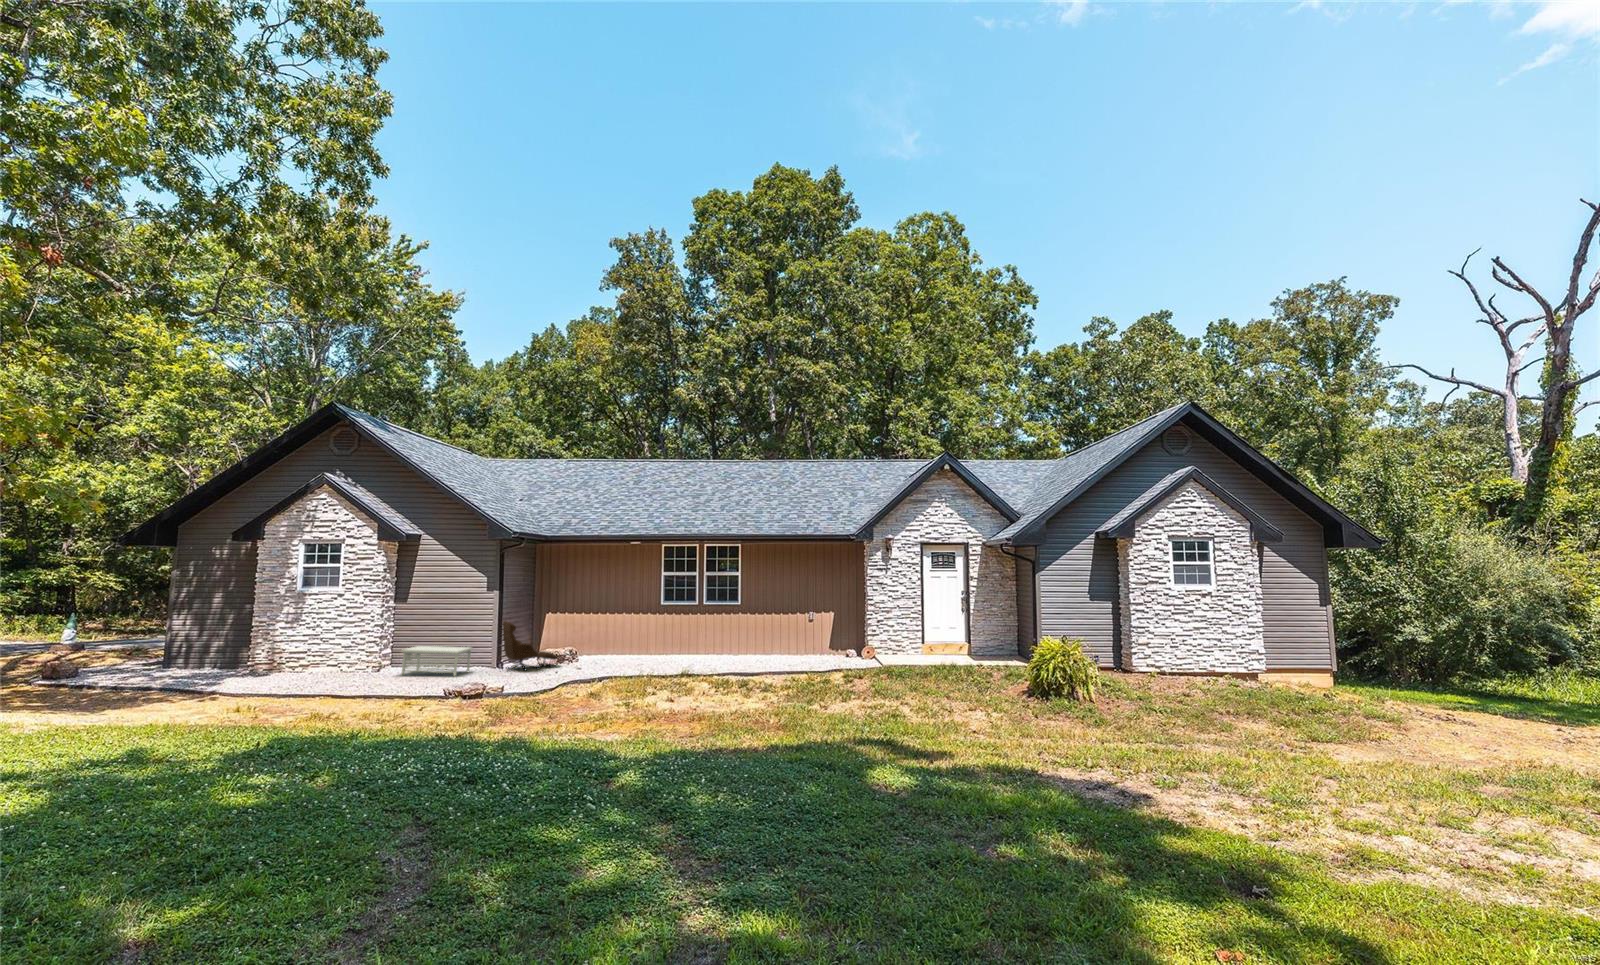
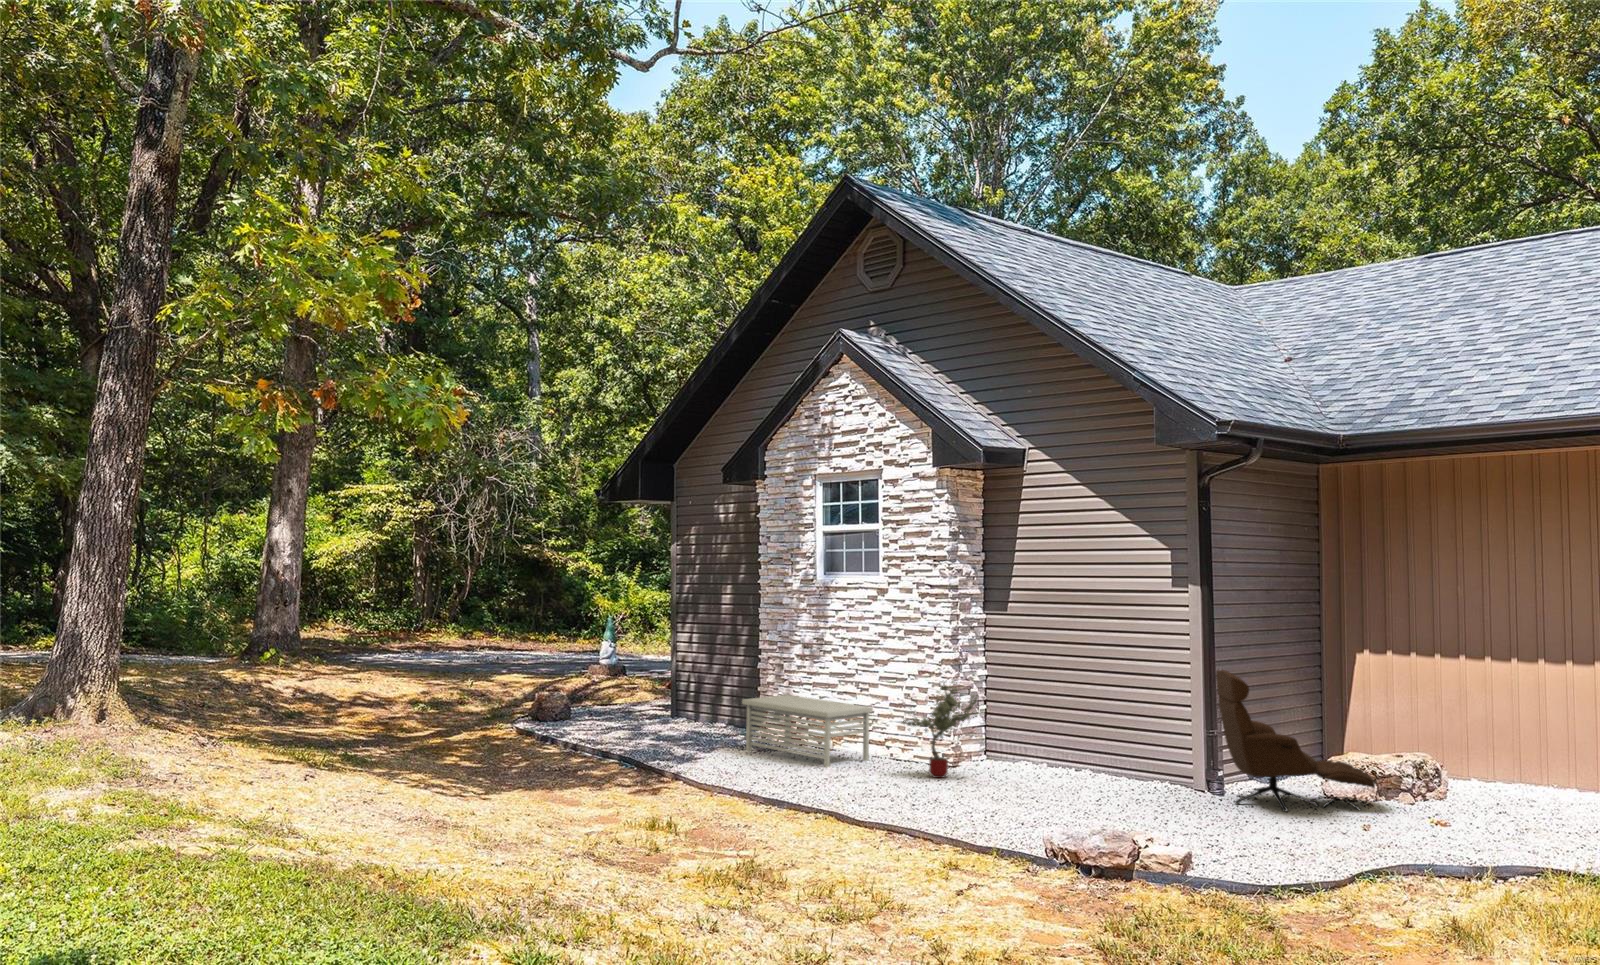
potted tree: none [353,634,395,678] -> present [901,681,978,778]
storage bench: present [402,646,472,676] -> present [742,695,873,767]

